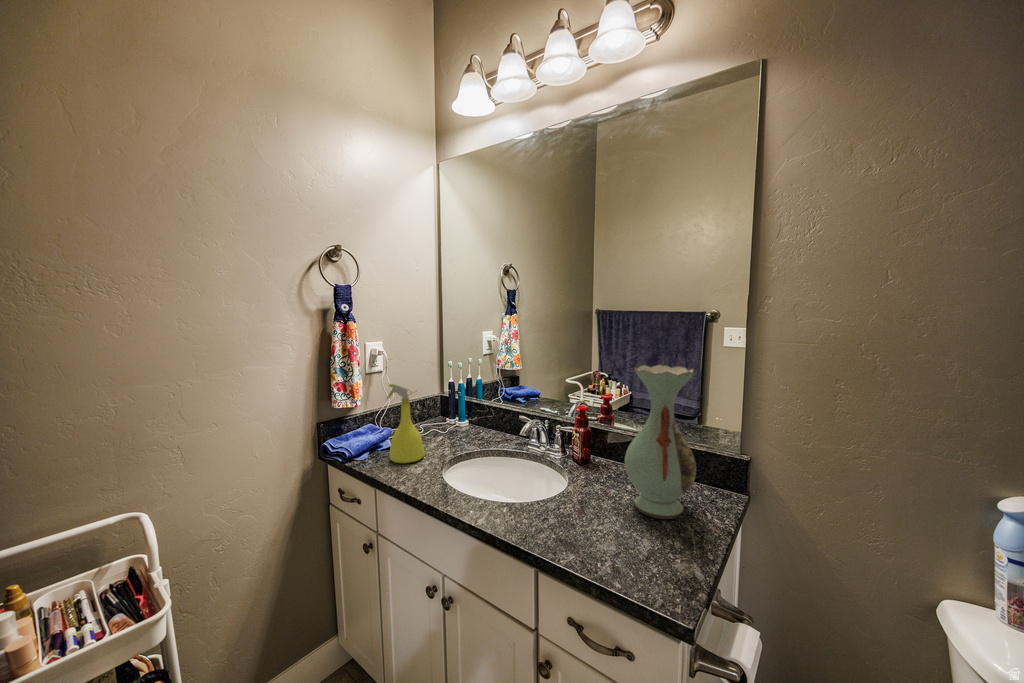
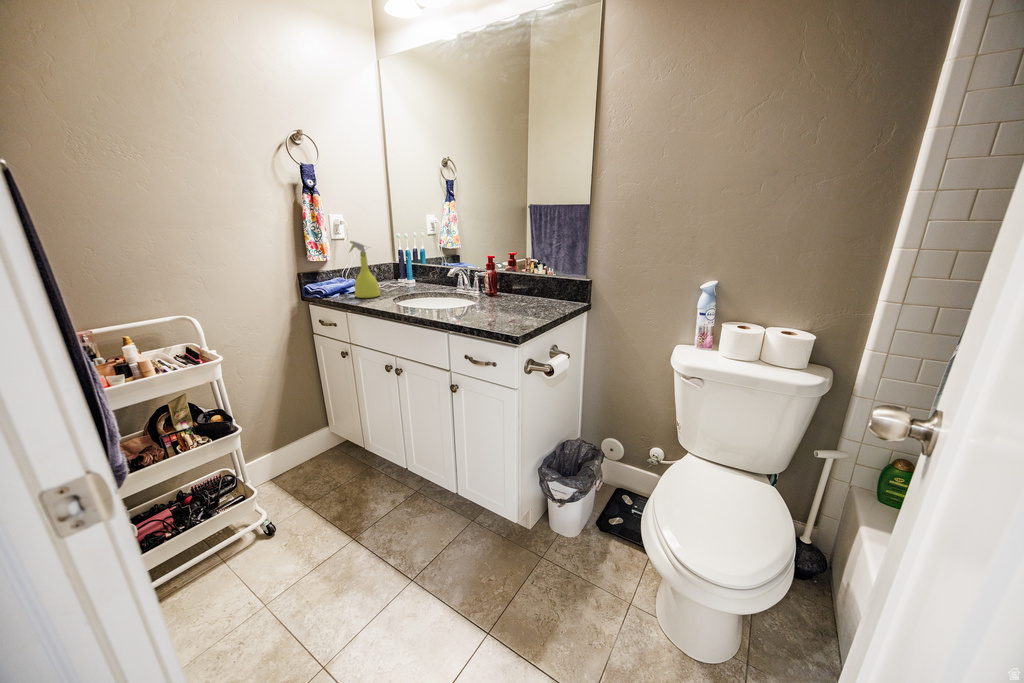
decorative vase: present [625,364,696,519] -> none [507,217,549,312]

